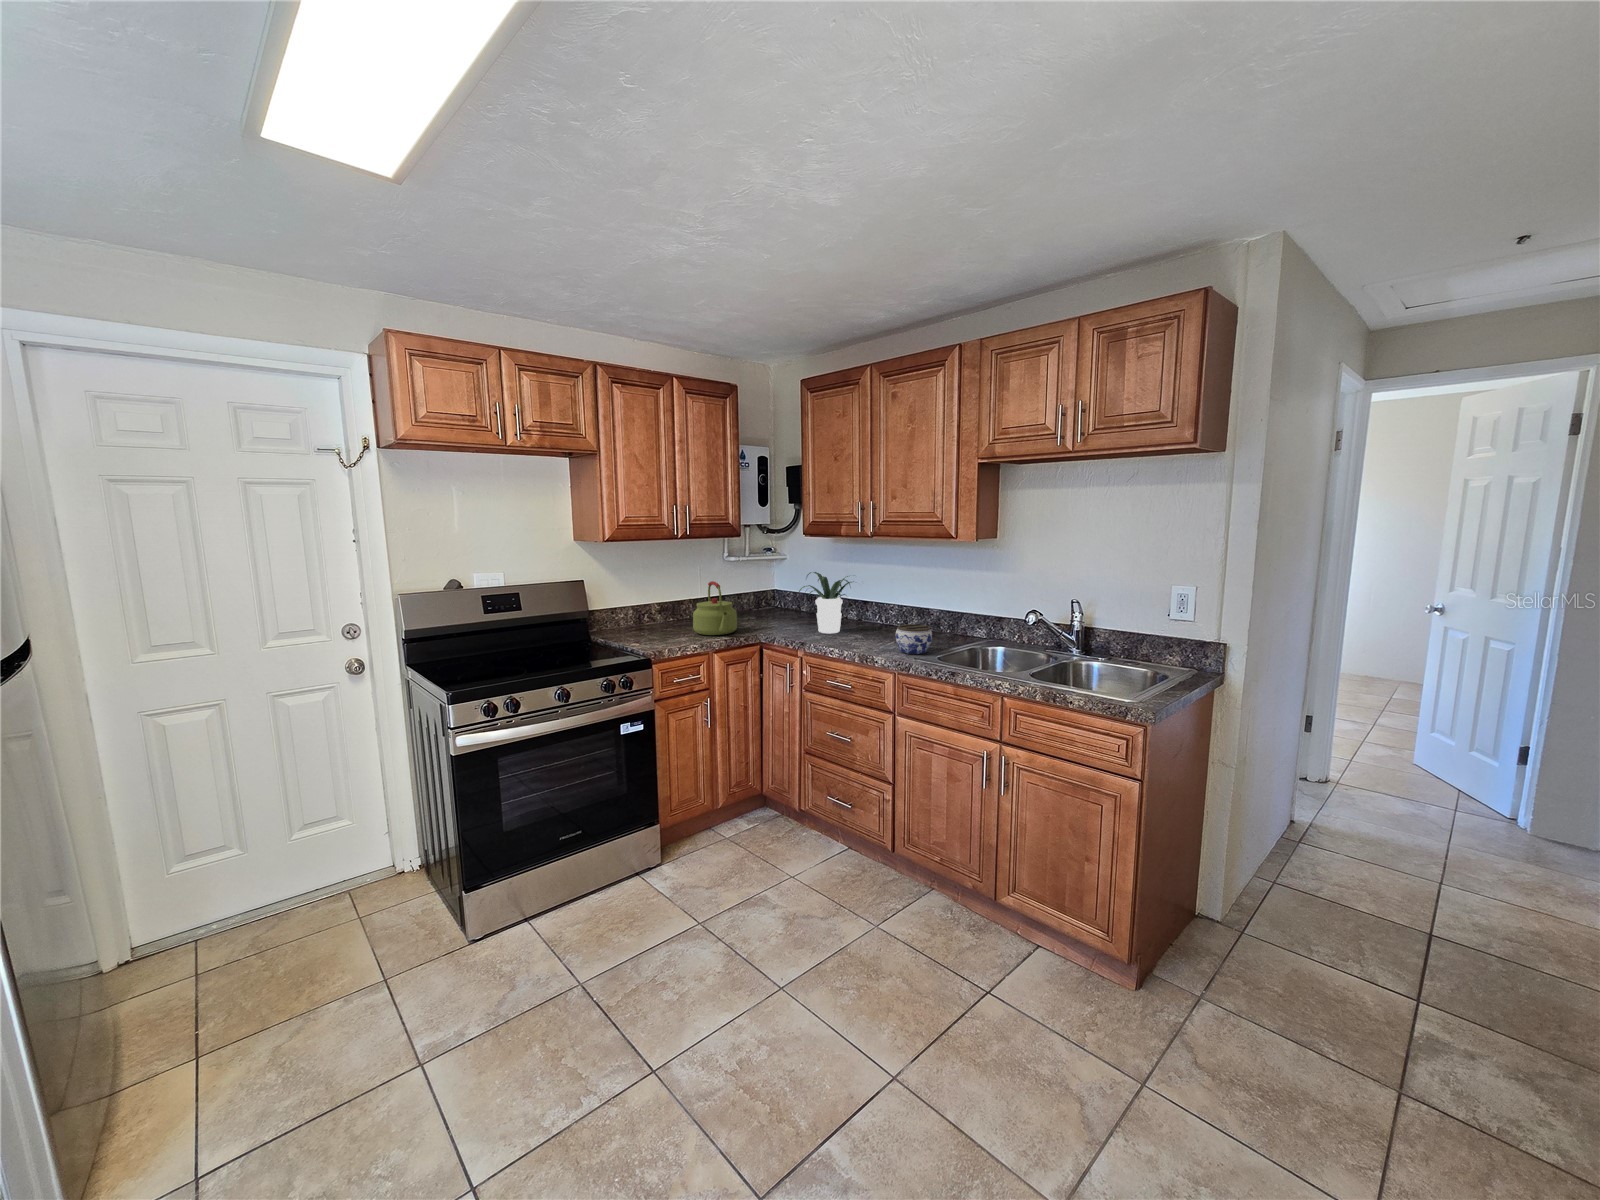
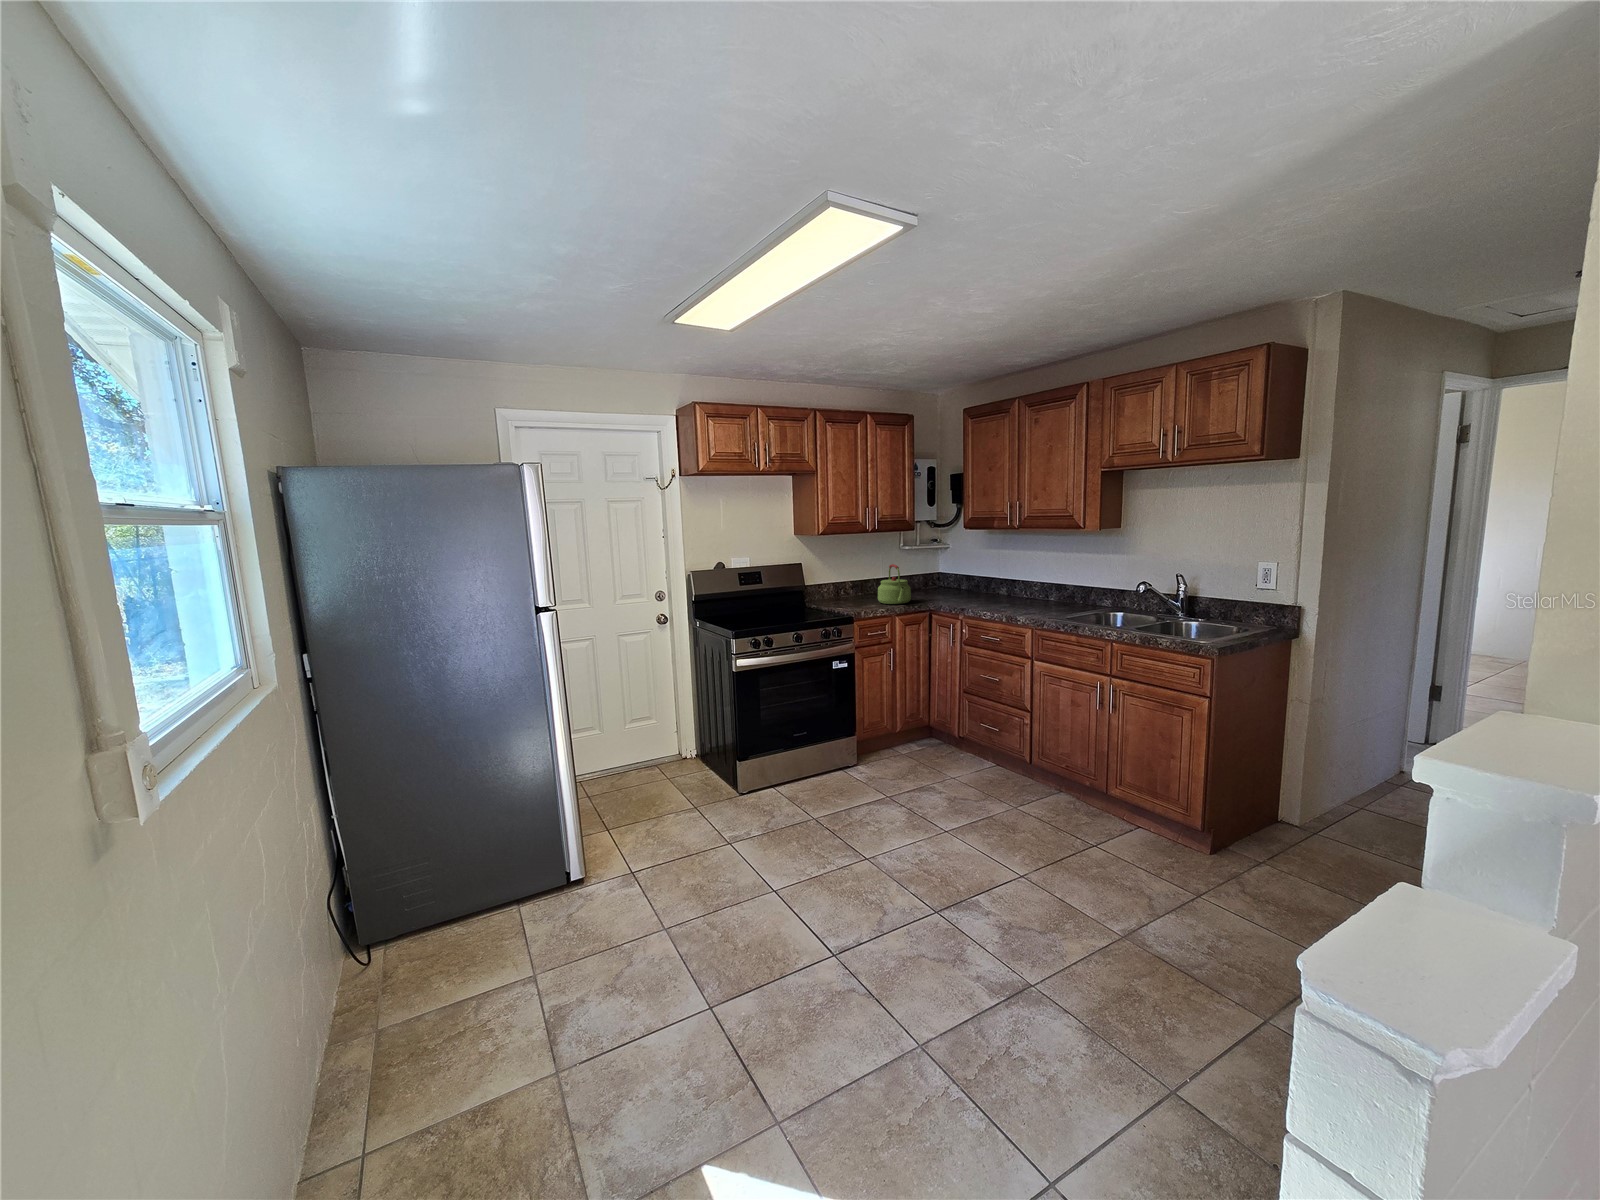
potted plant: present [799,572,852,633] -> none [957,557,1012,604]
jar: present [896,624,932,654] -> none [1035,595,1064,617]

